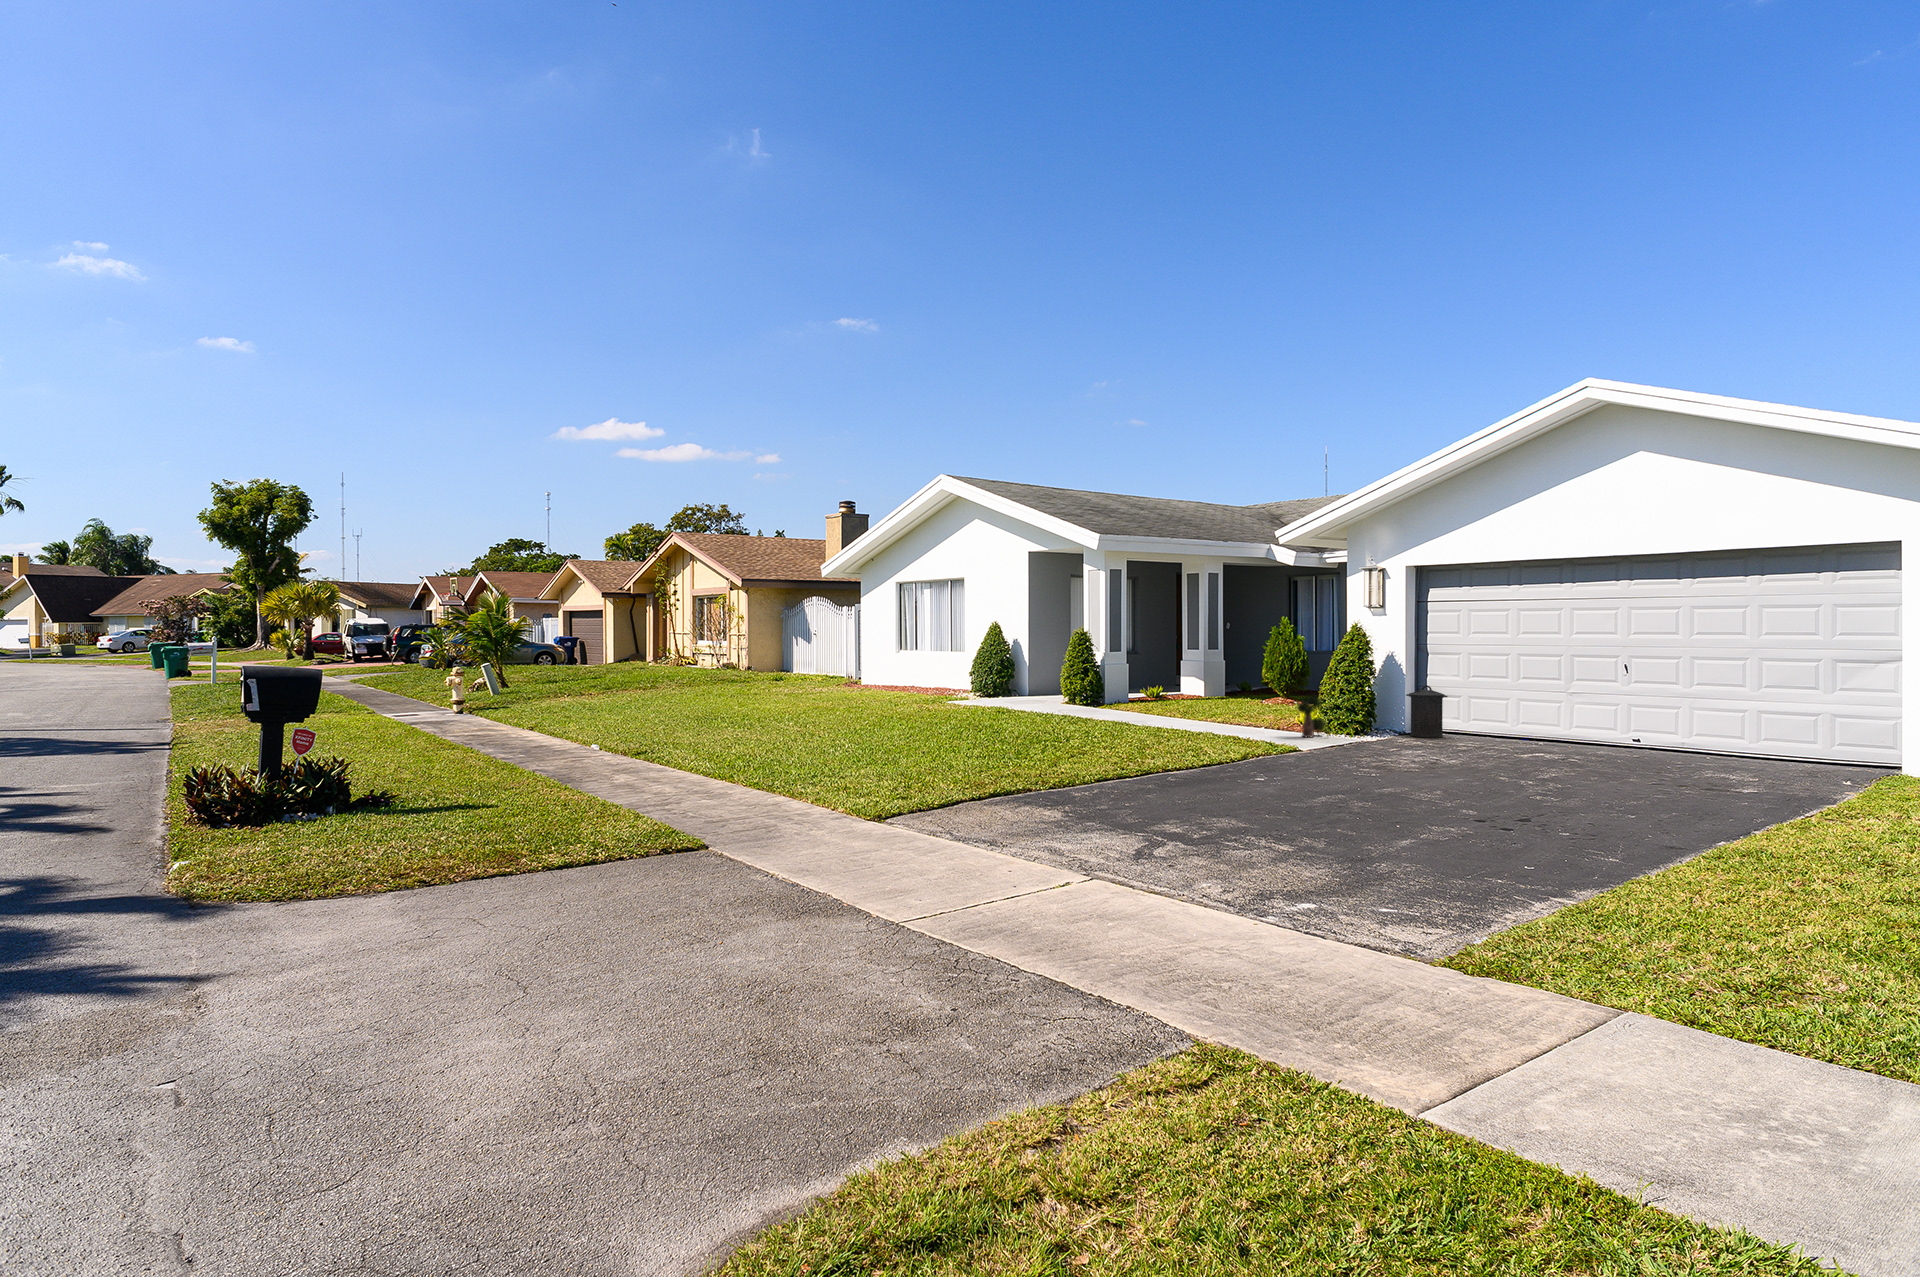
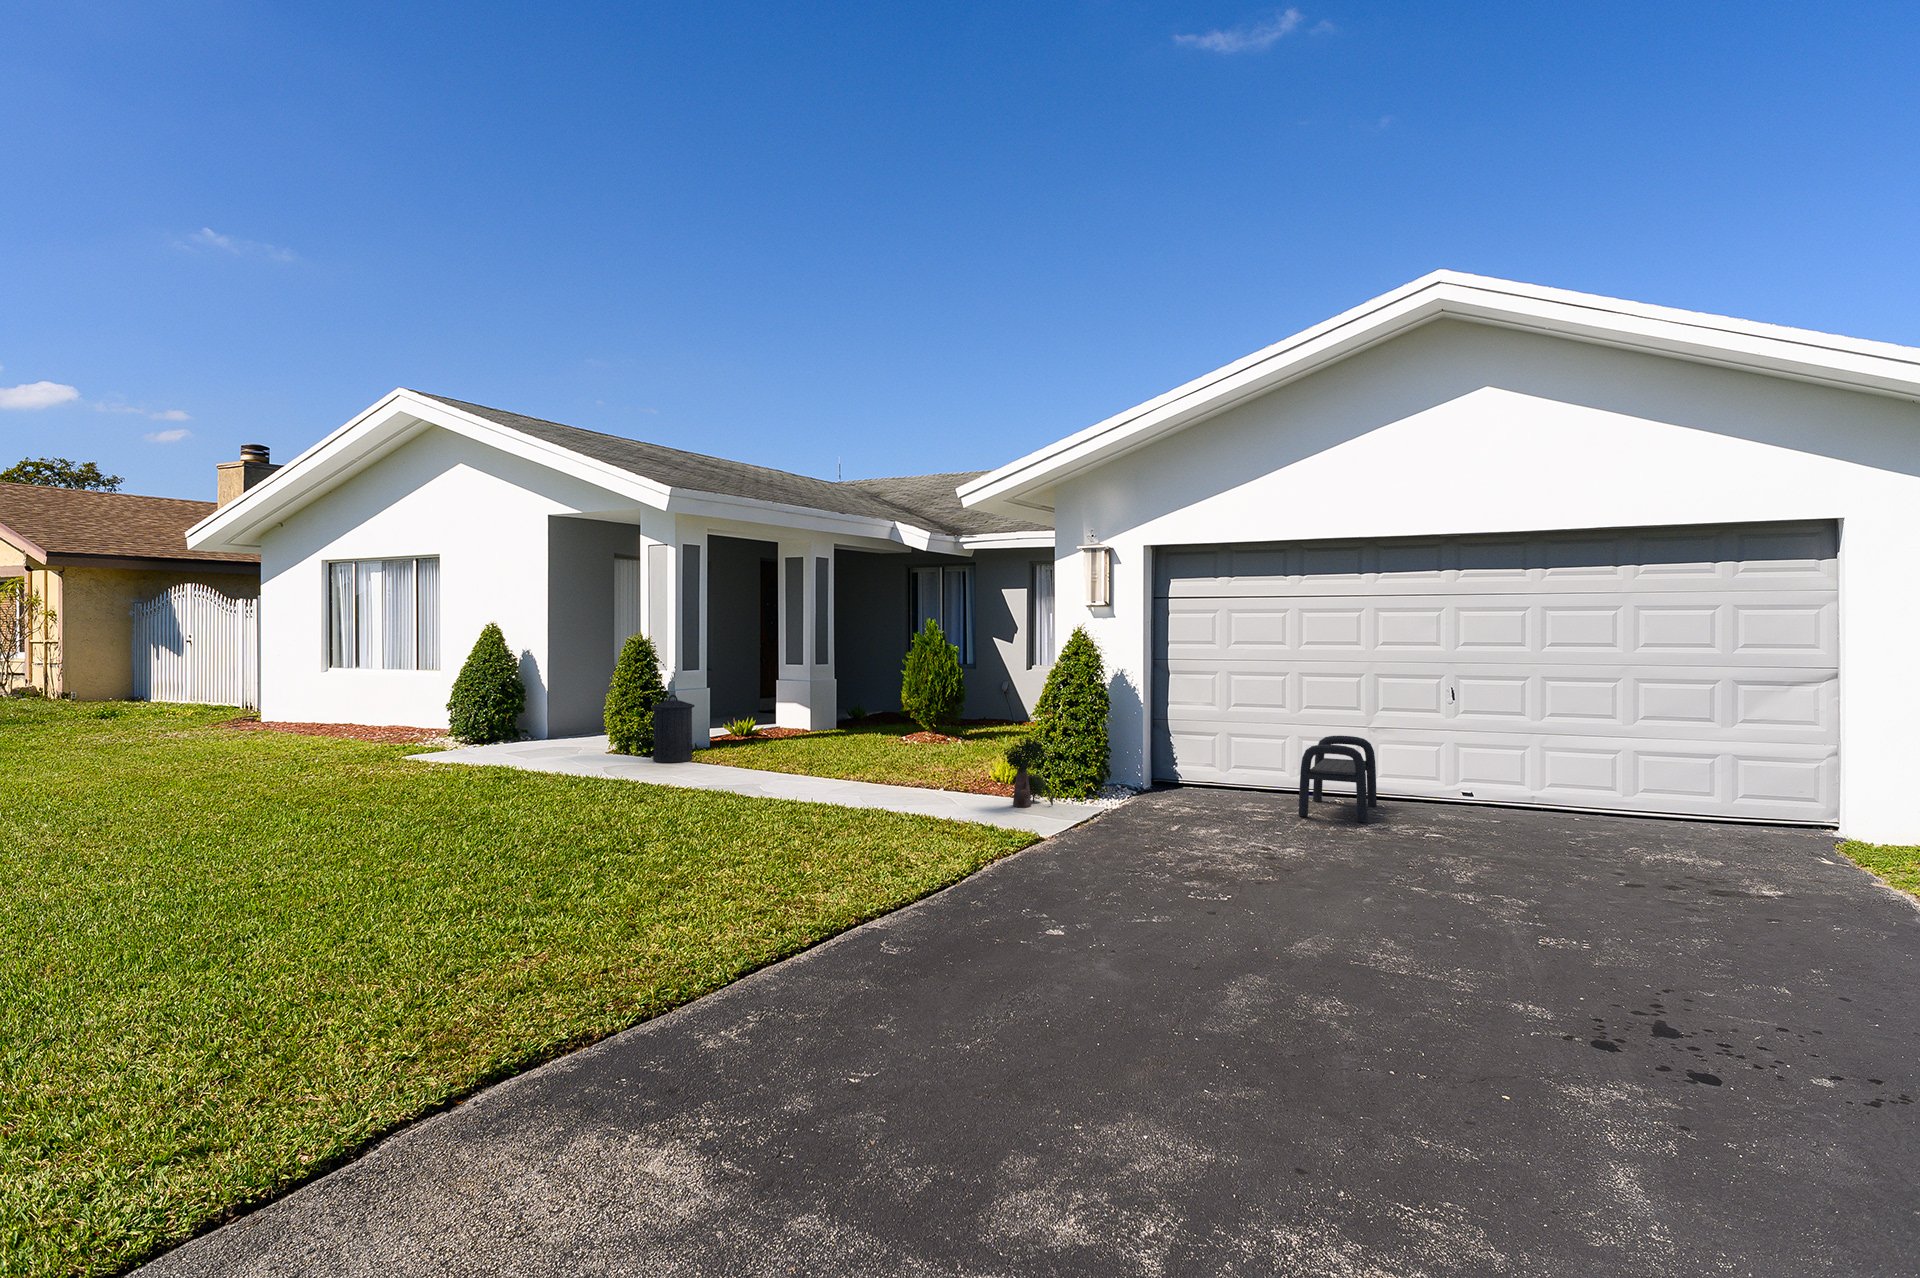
trash can: present [1406,686,1448,738] -> present [651,695,695,763]
bench: none [1495,698,1569,753] -> present [1299,736,1377,822]

